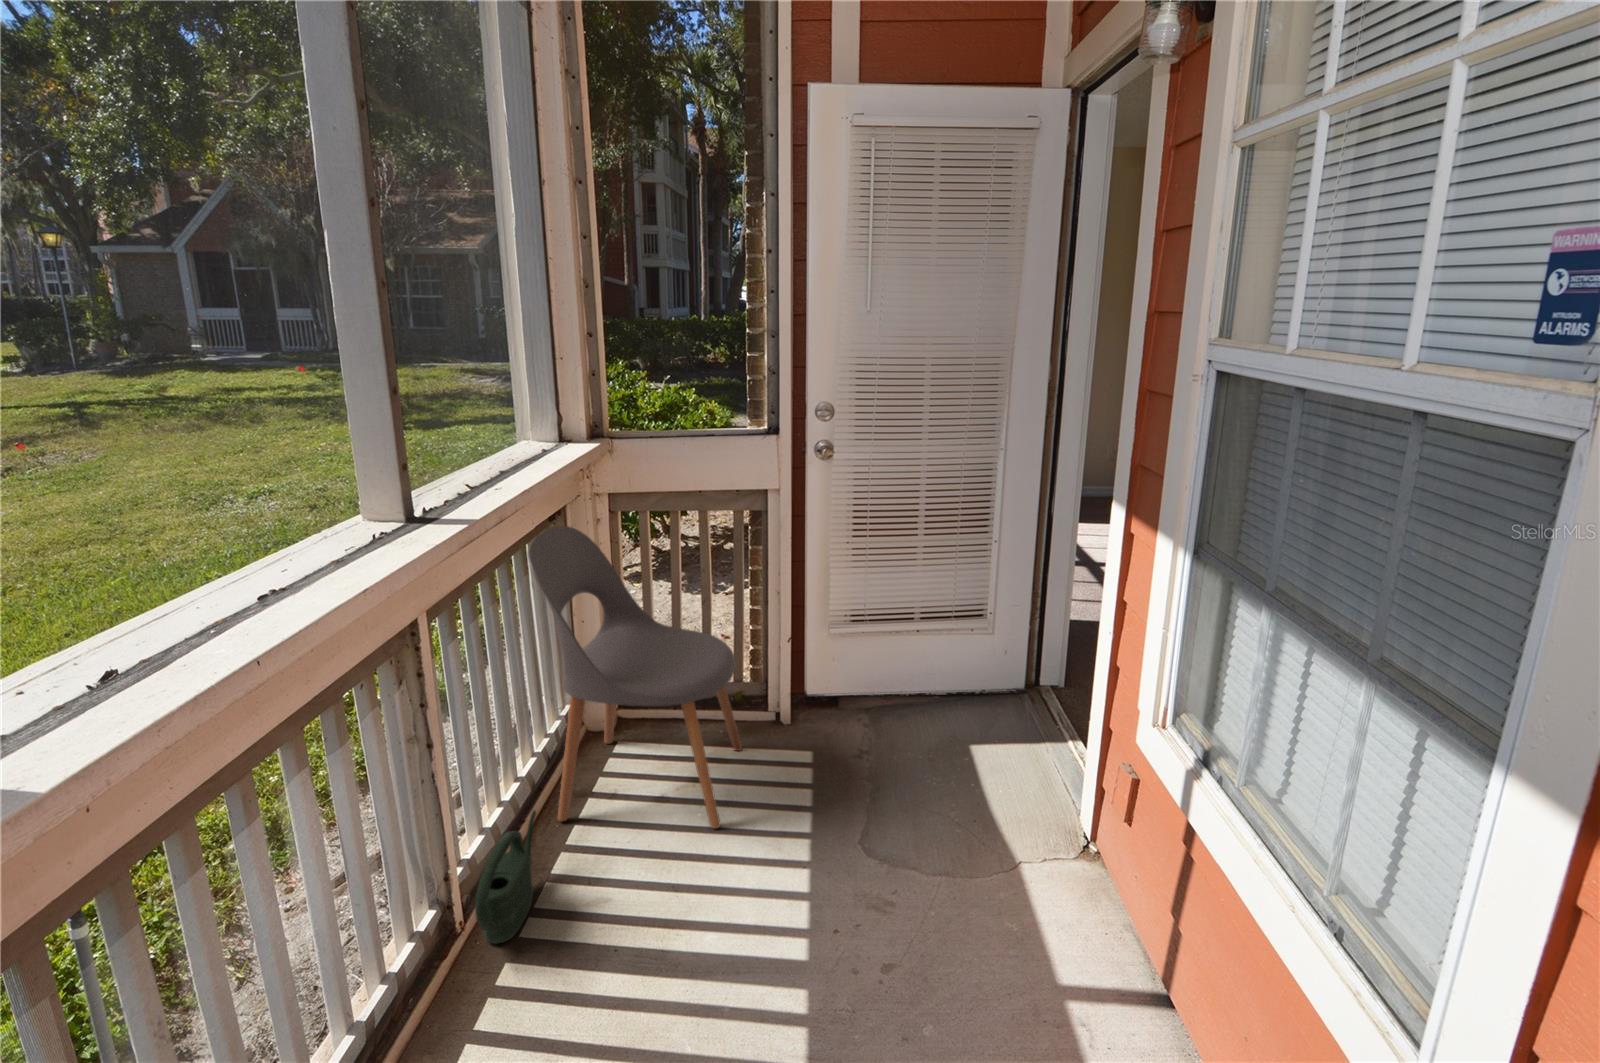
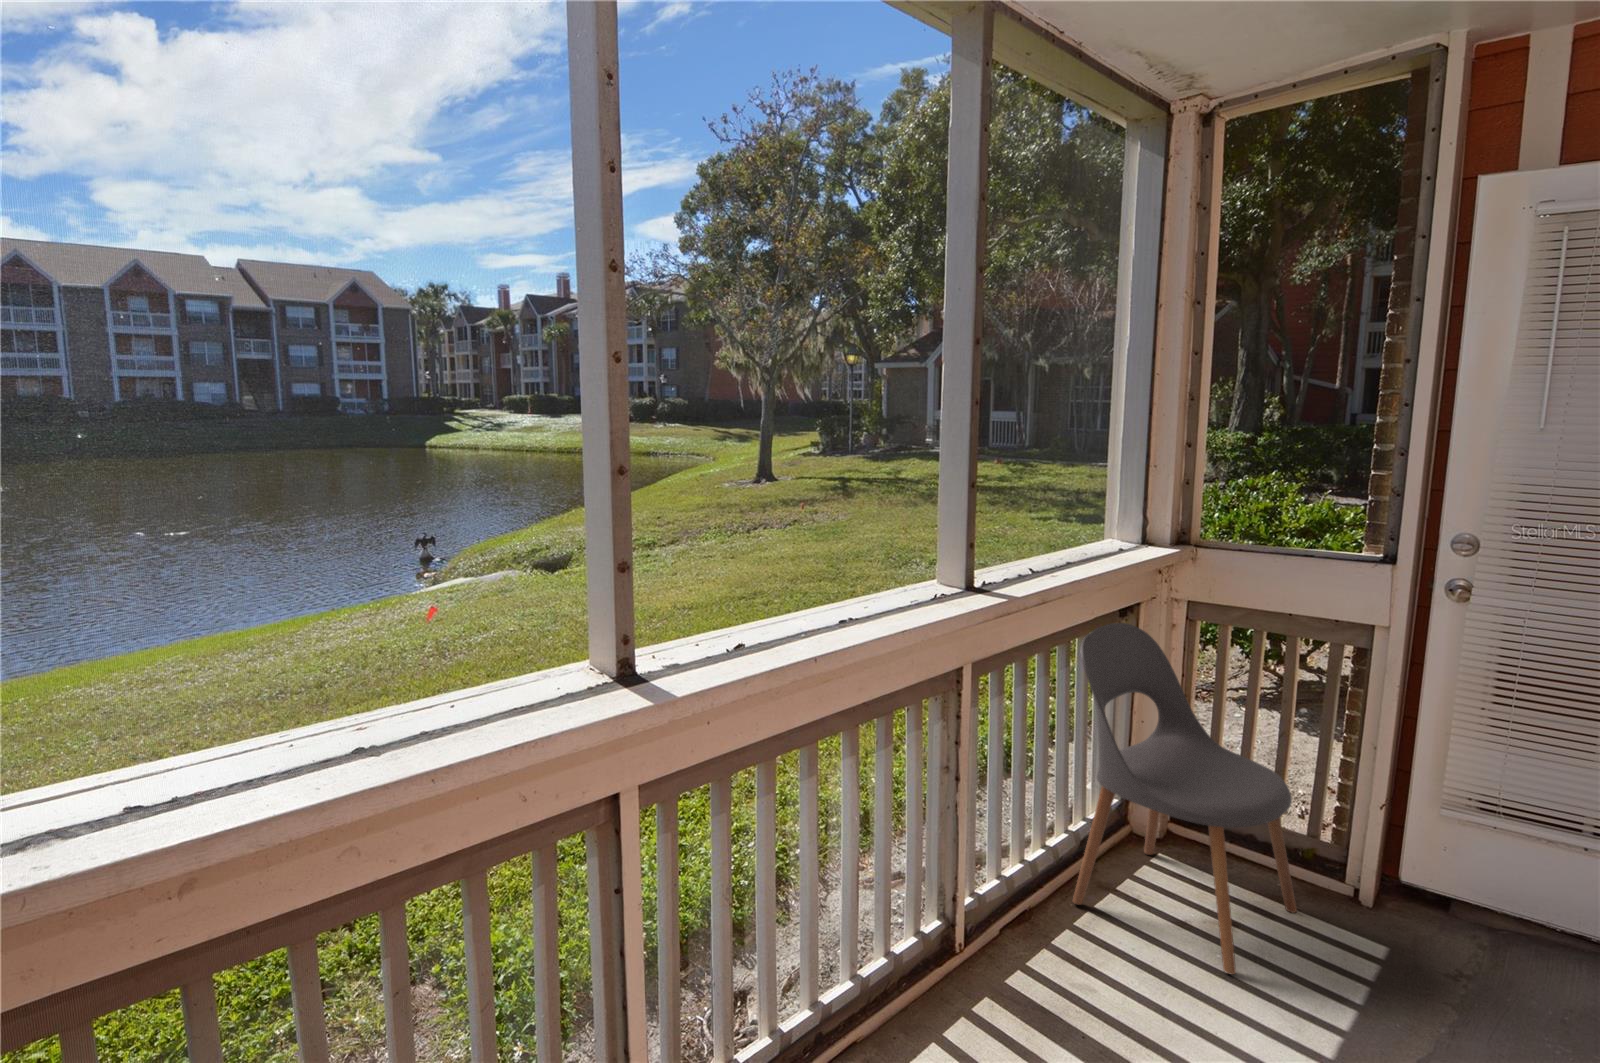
watering can: present [475,811,536,943] -> none [970,878,1047,976]

